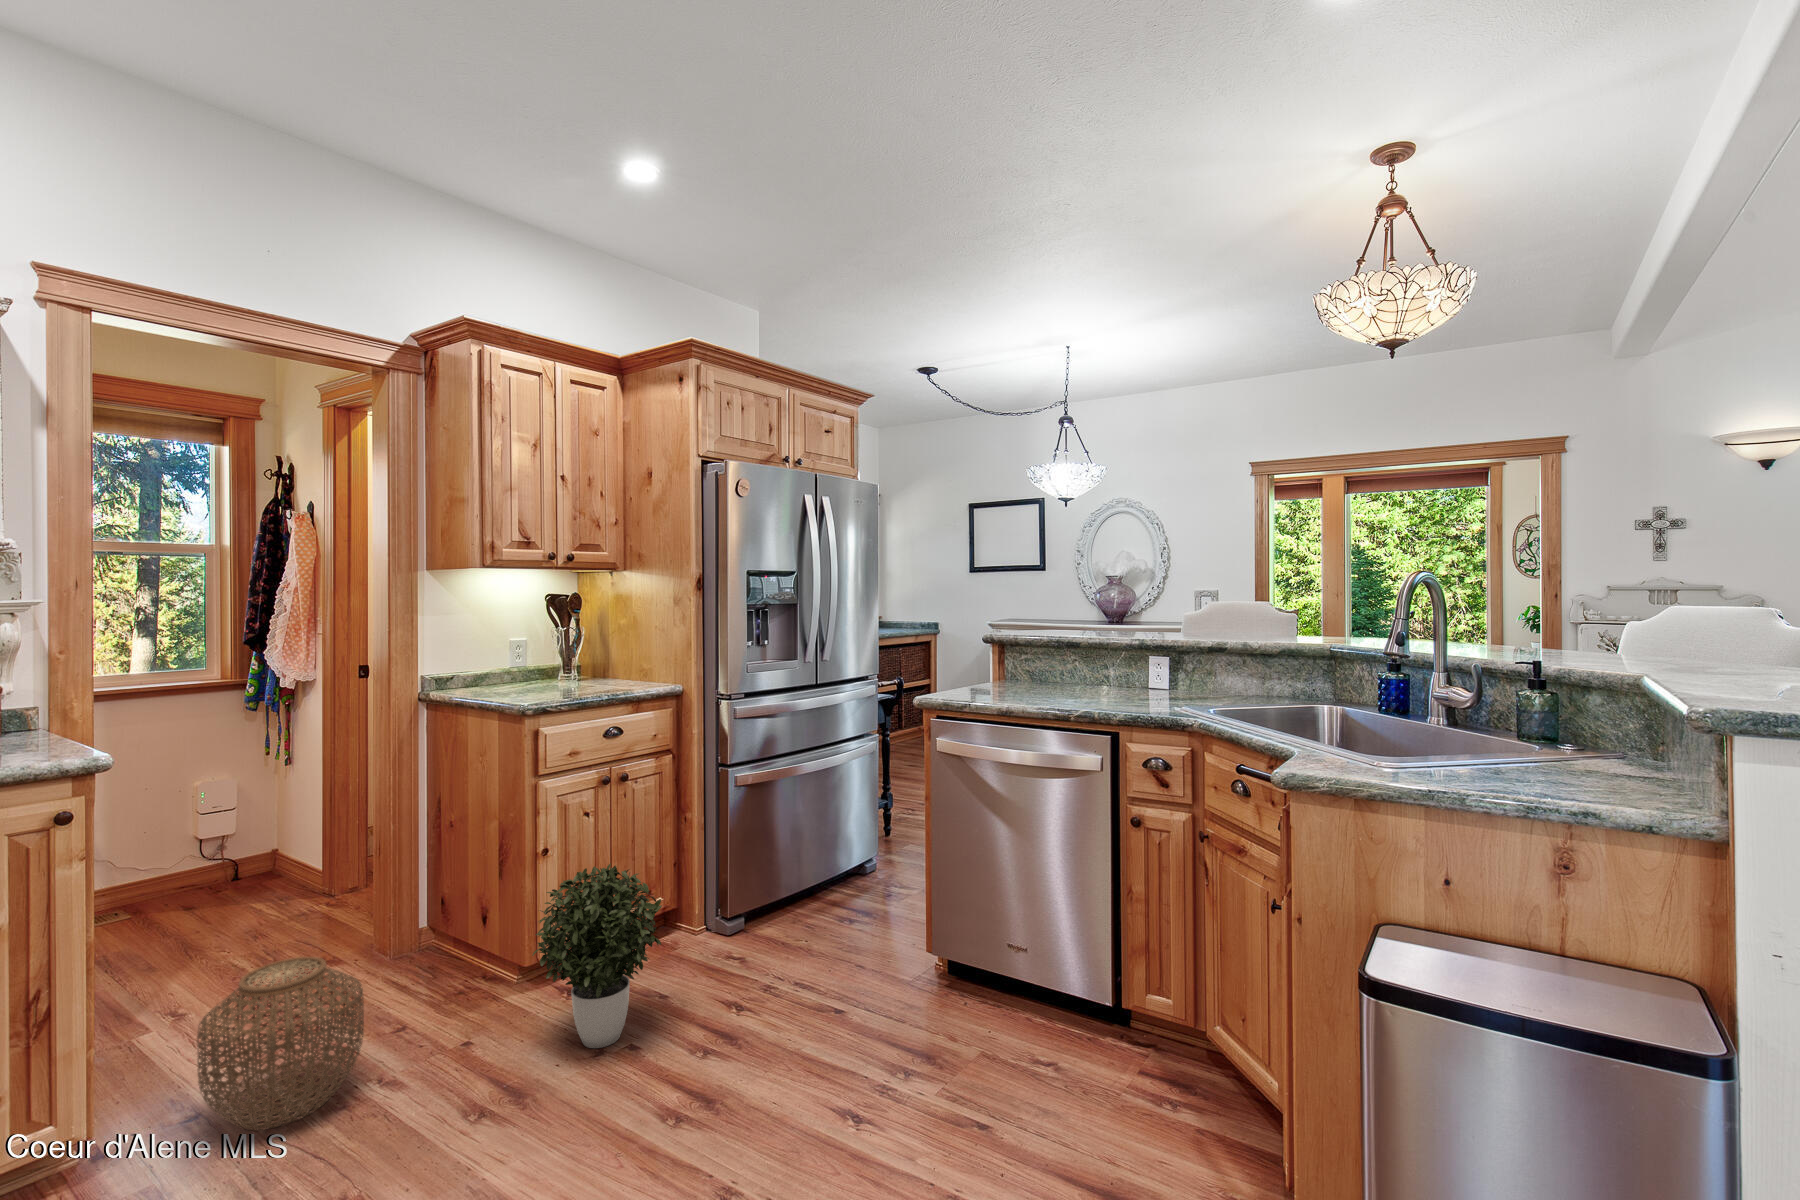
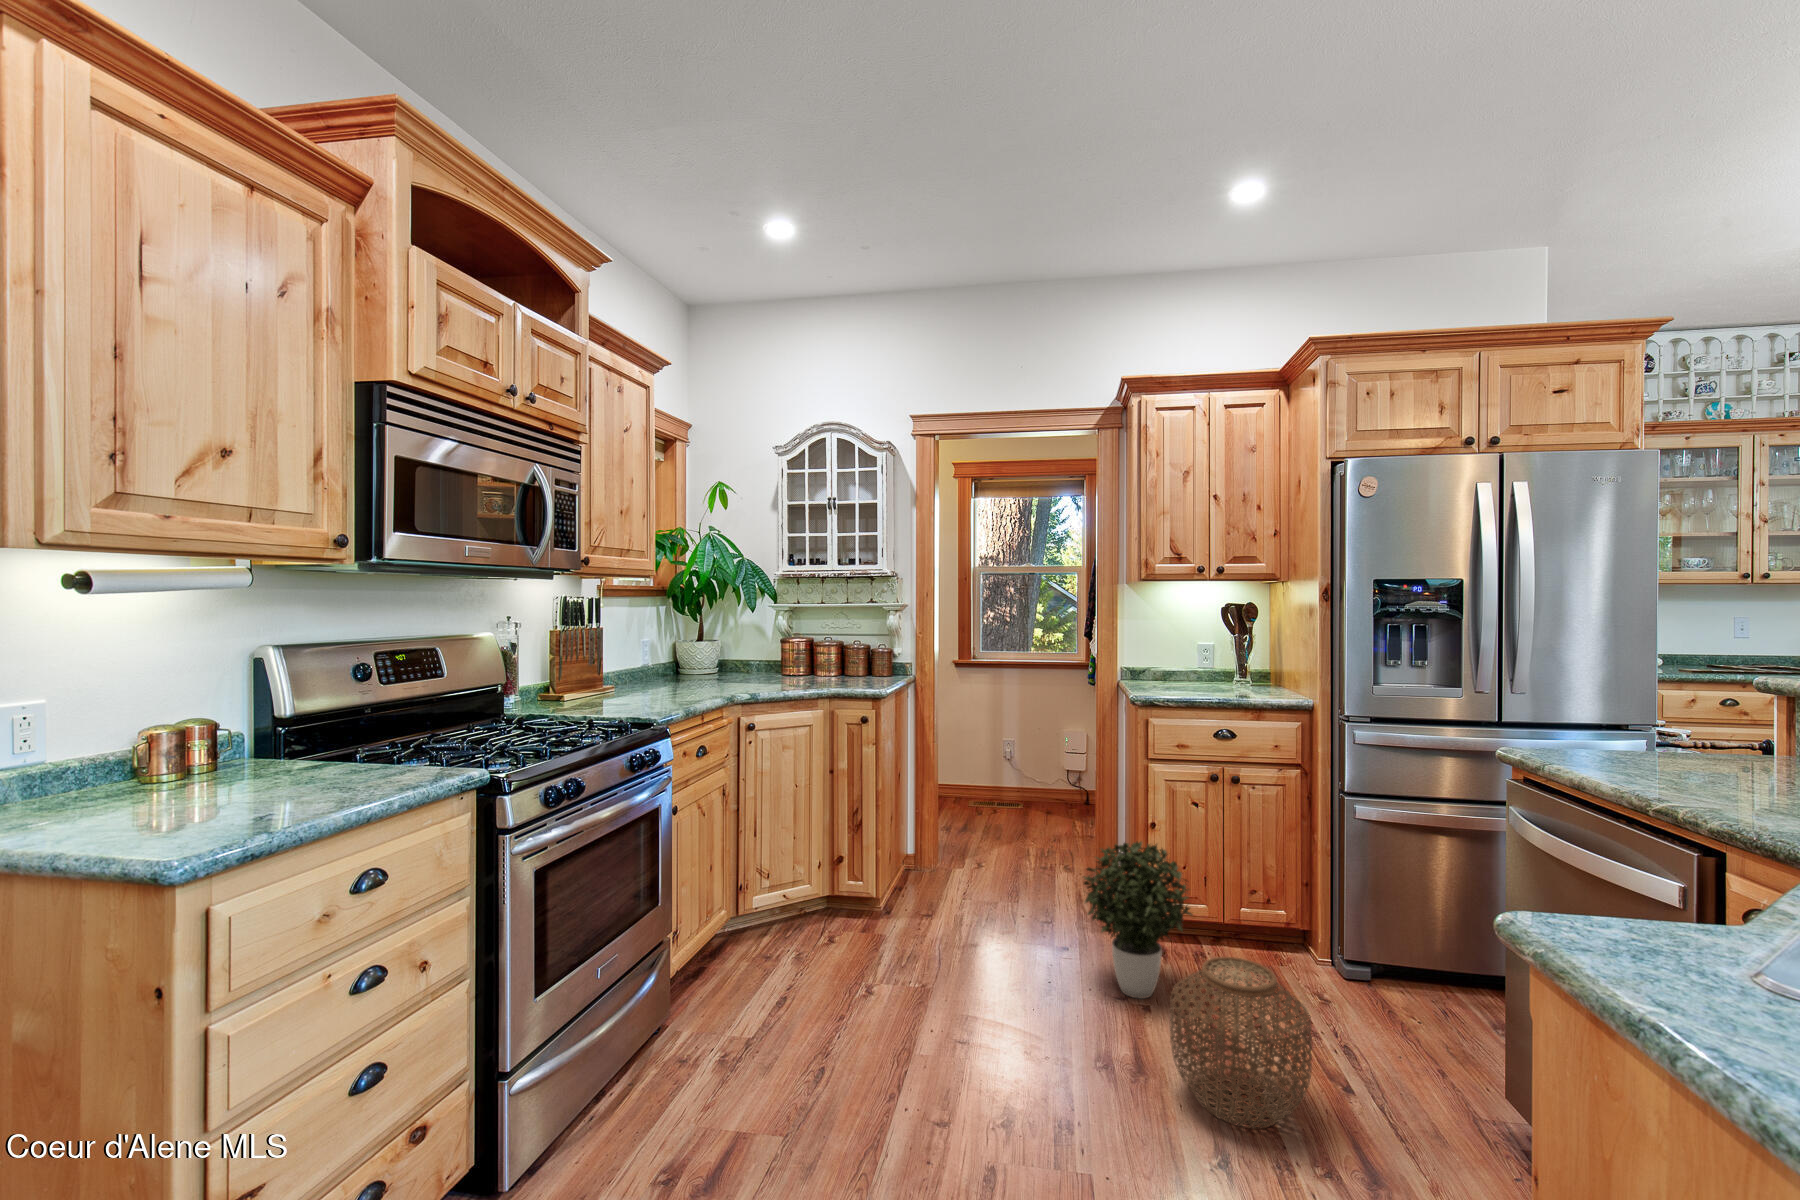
woven basket: present [197,957,364,1130] -> present [1170,957,1312,1128]

